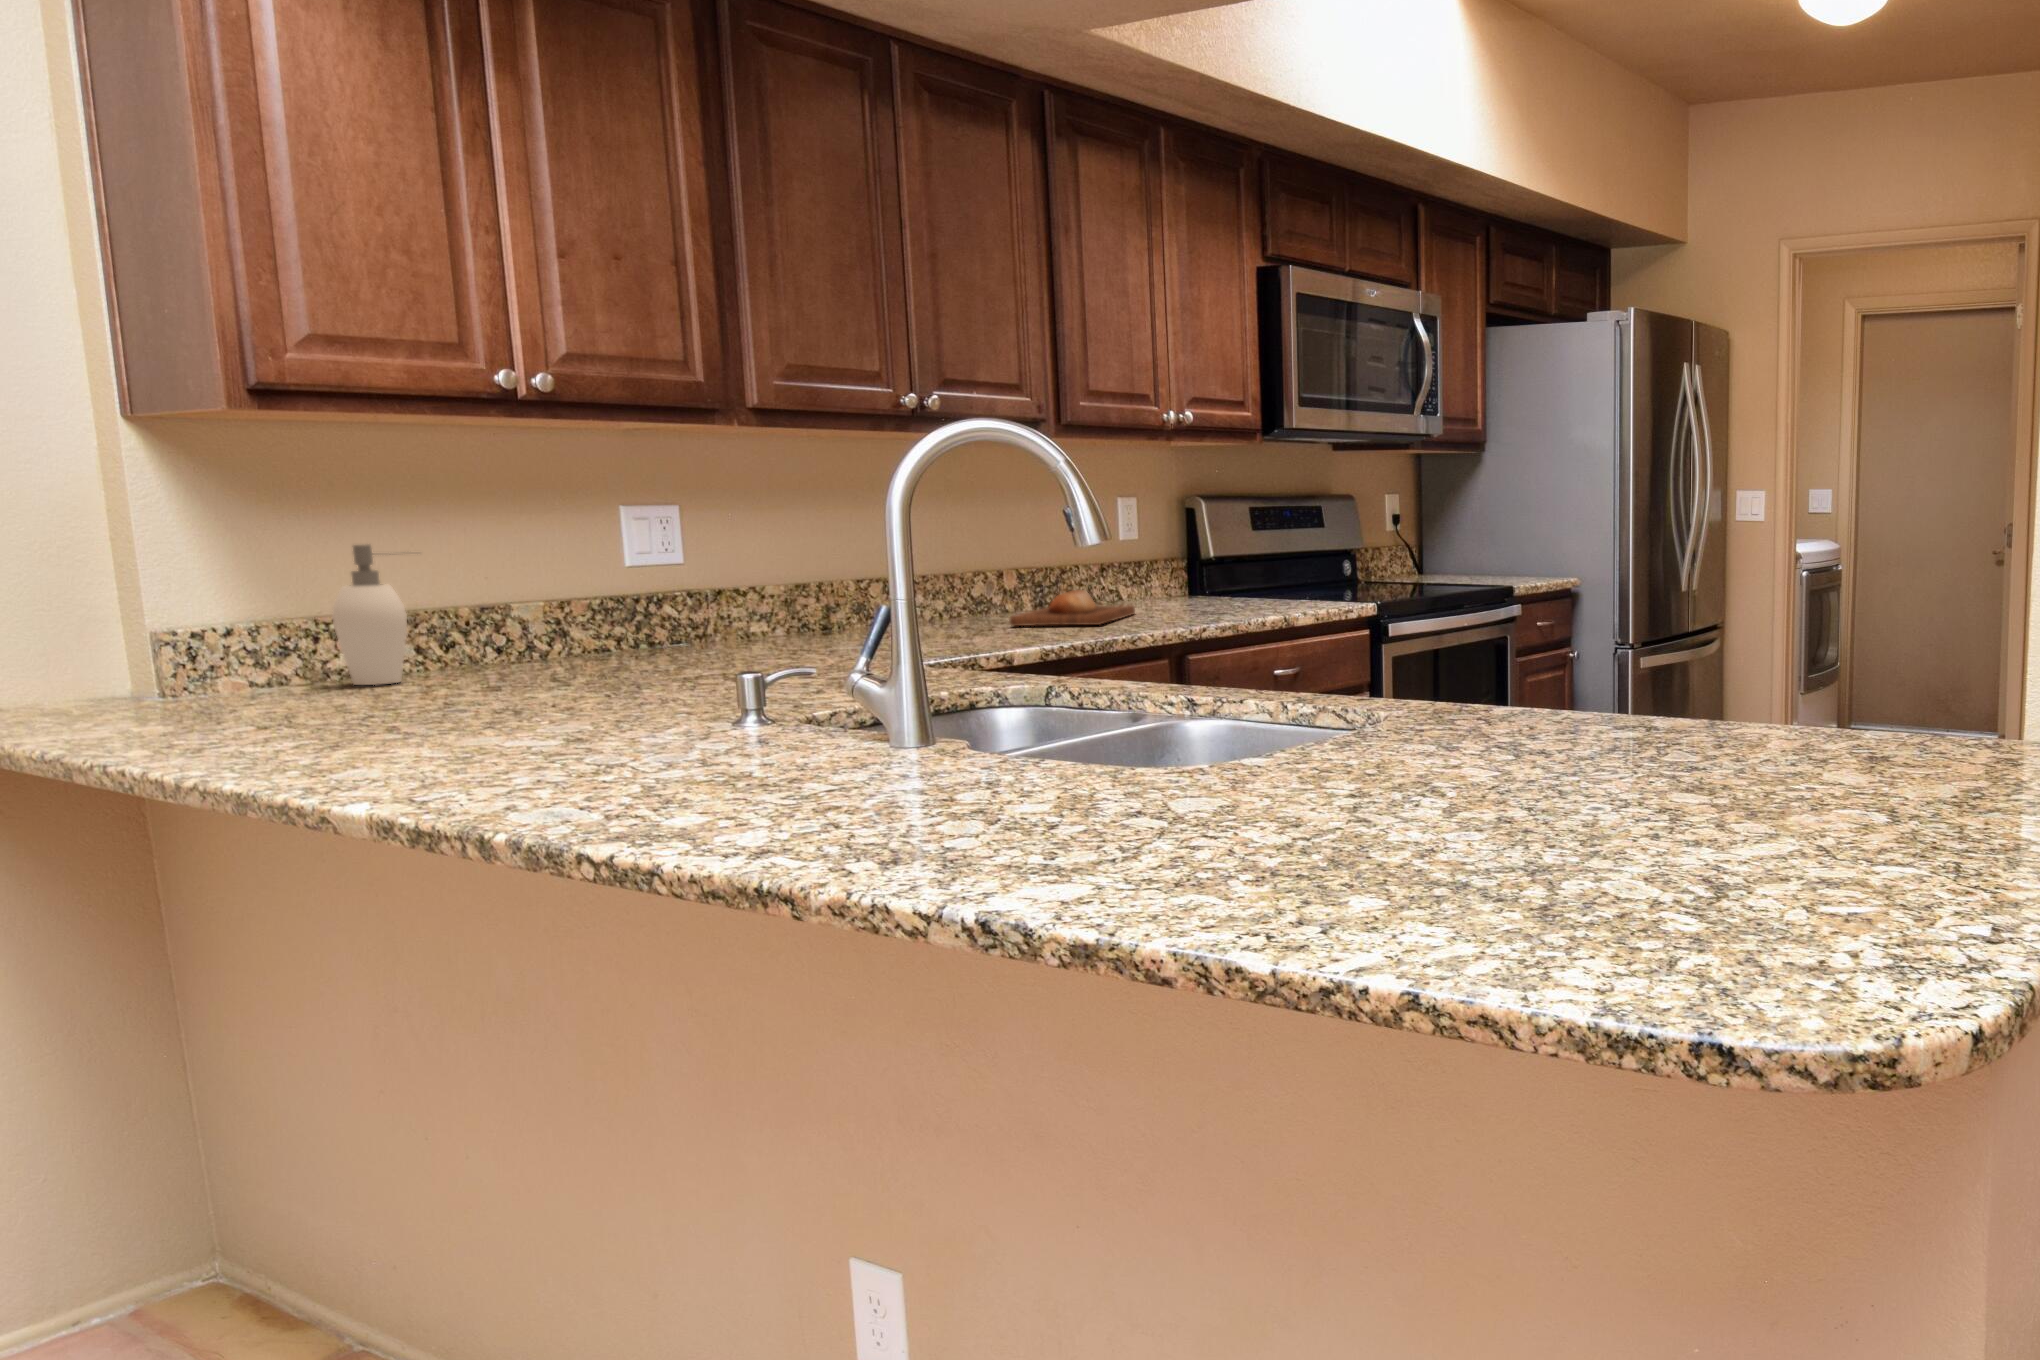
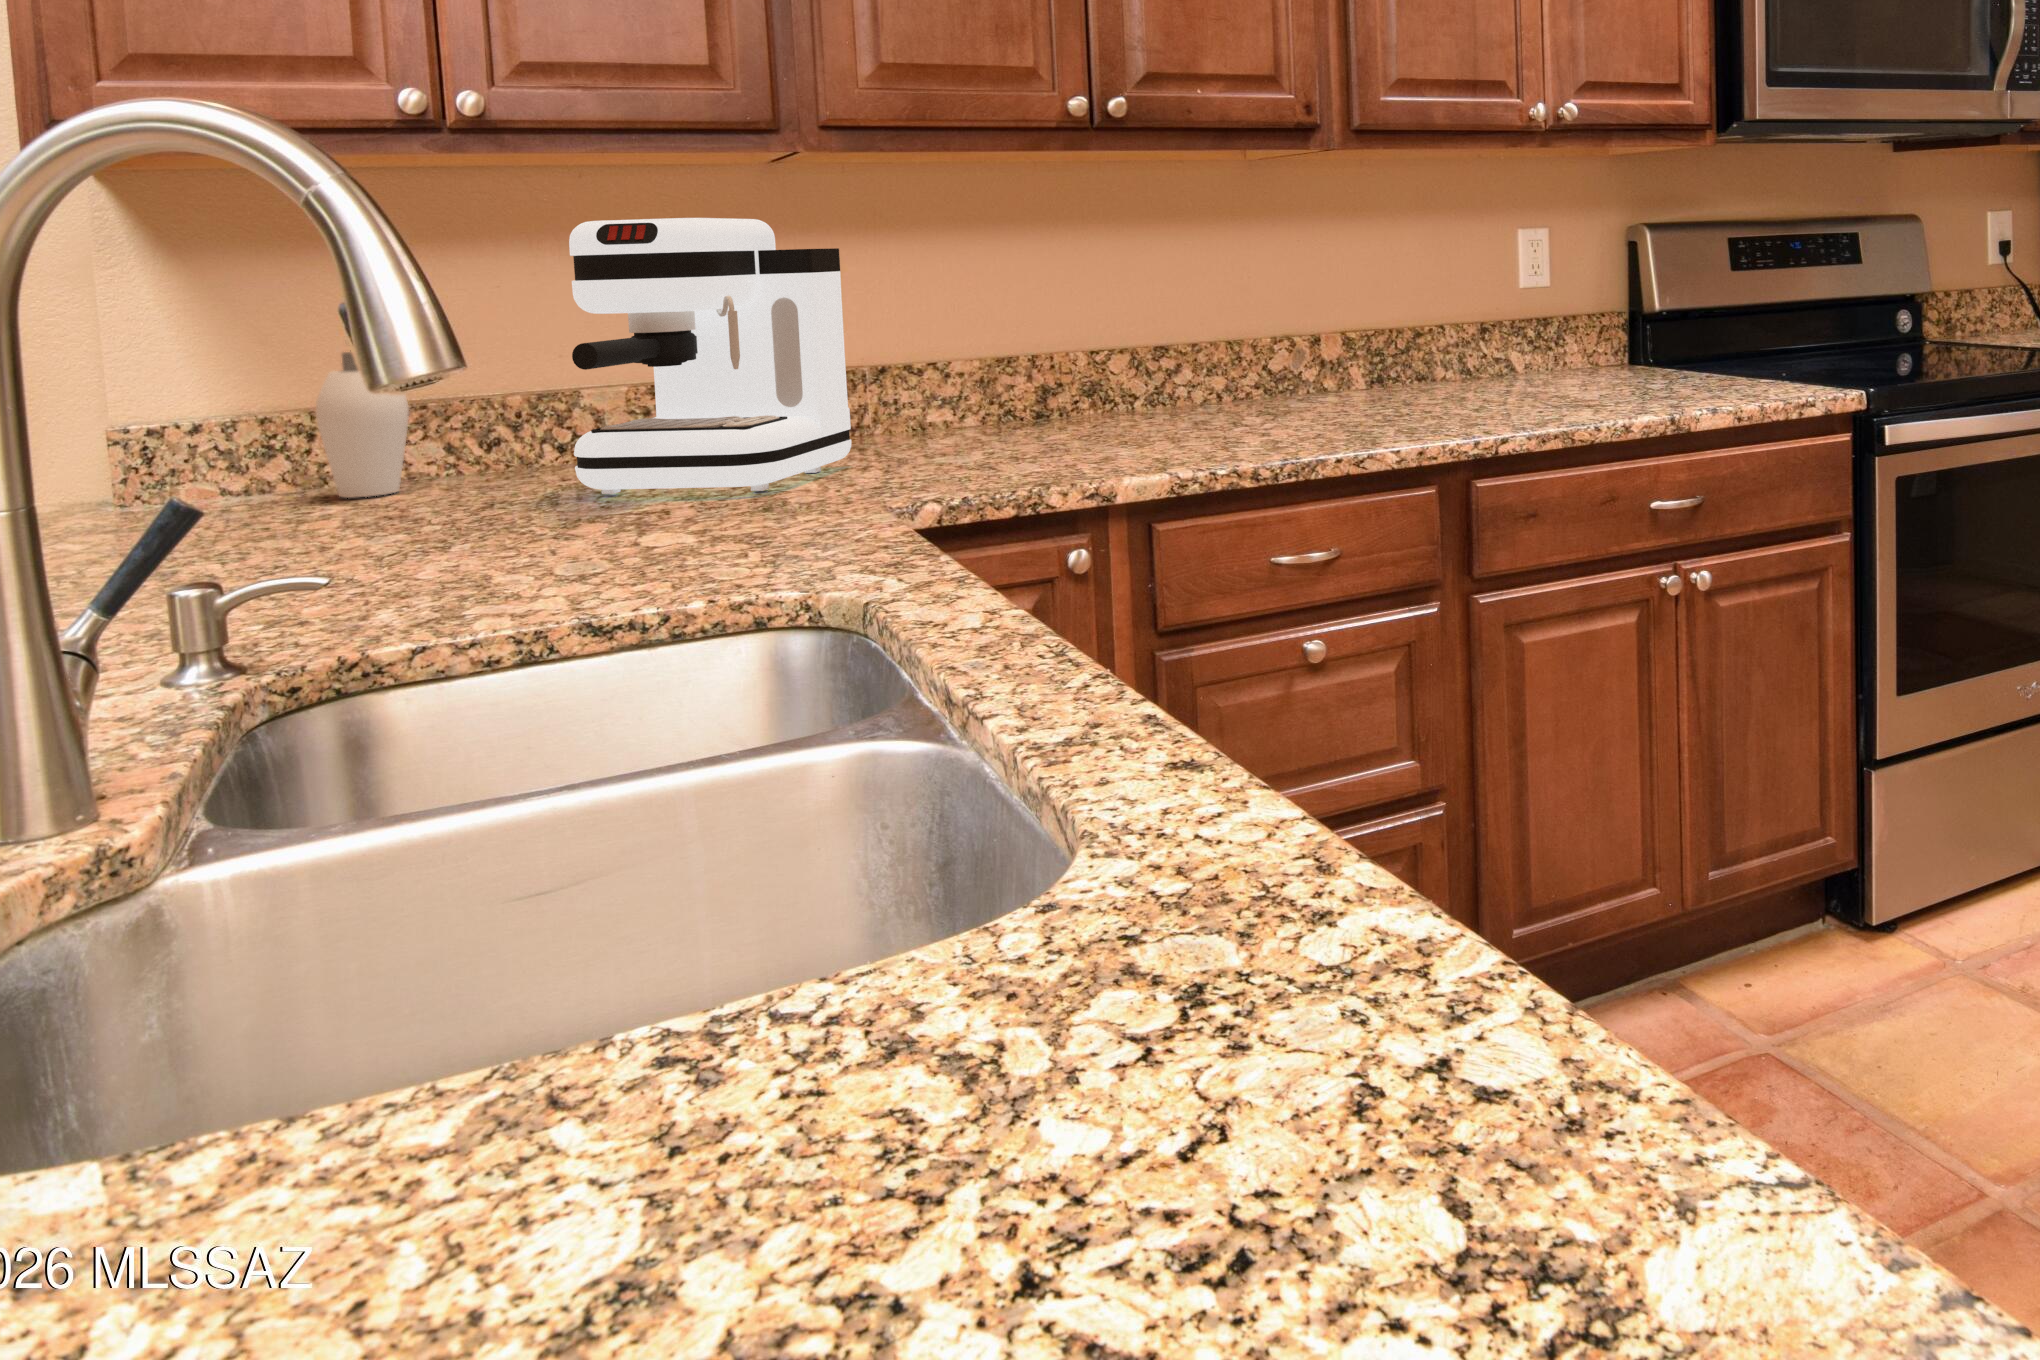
coffee maker: none [584,473,767,672] -> present [569,218,851,494]
bread loaf: present [1009,590,1135,626] -> none [1272,364,1490,423]

